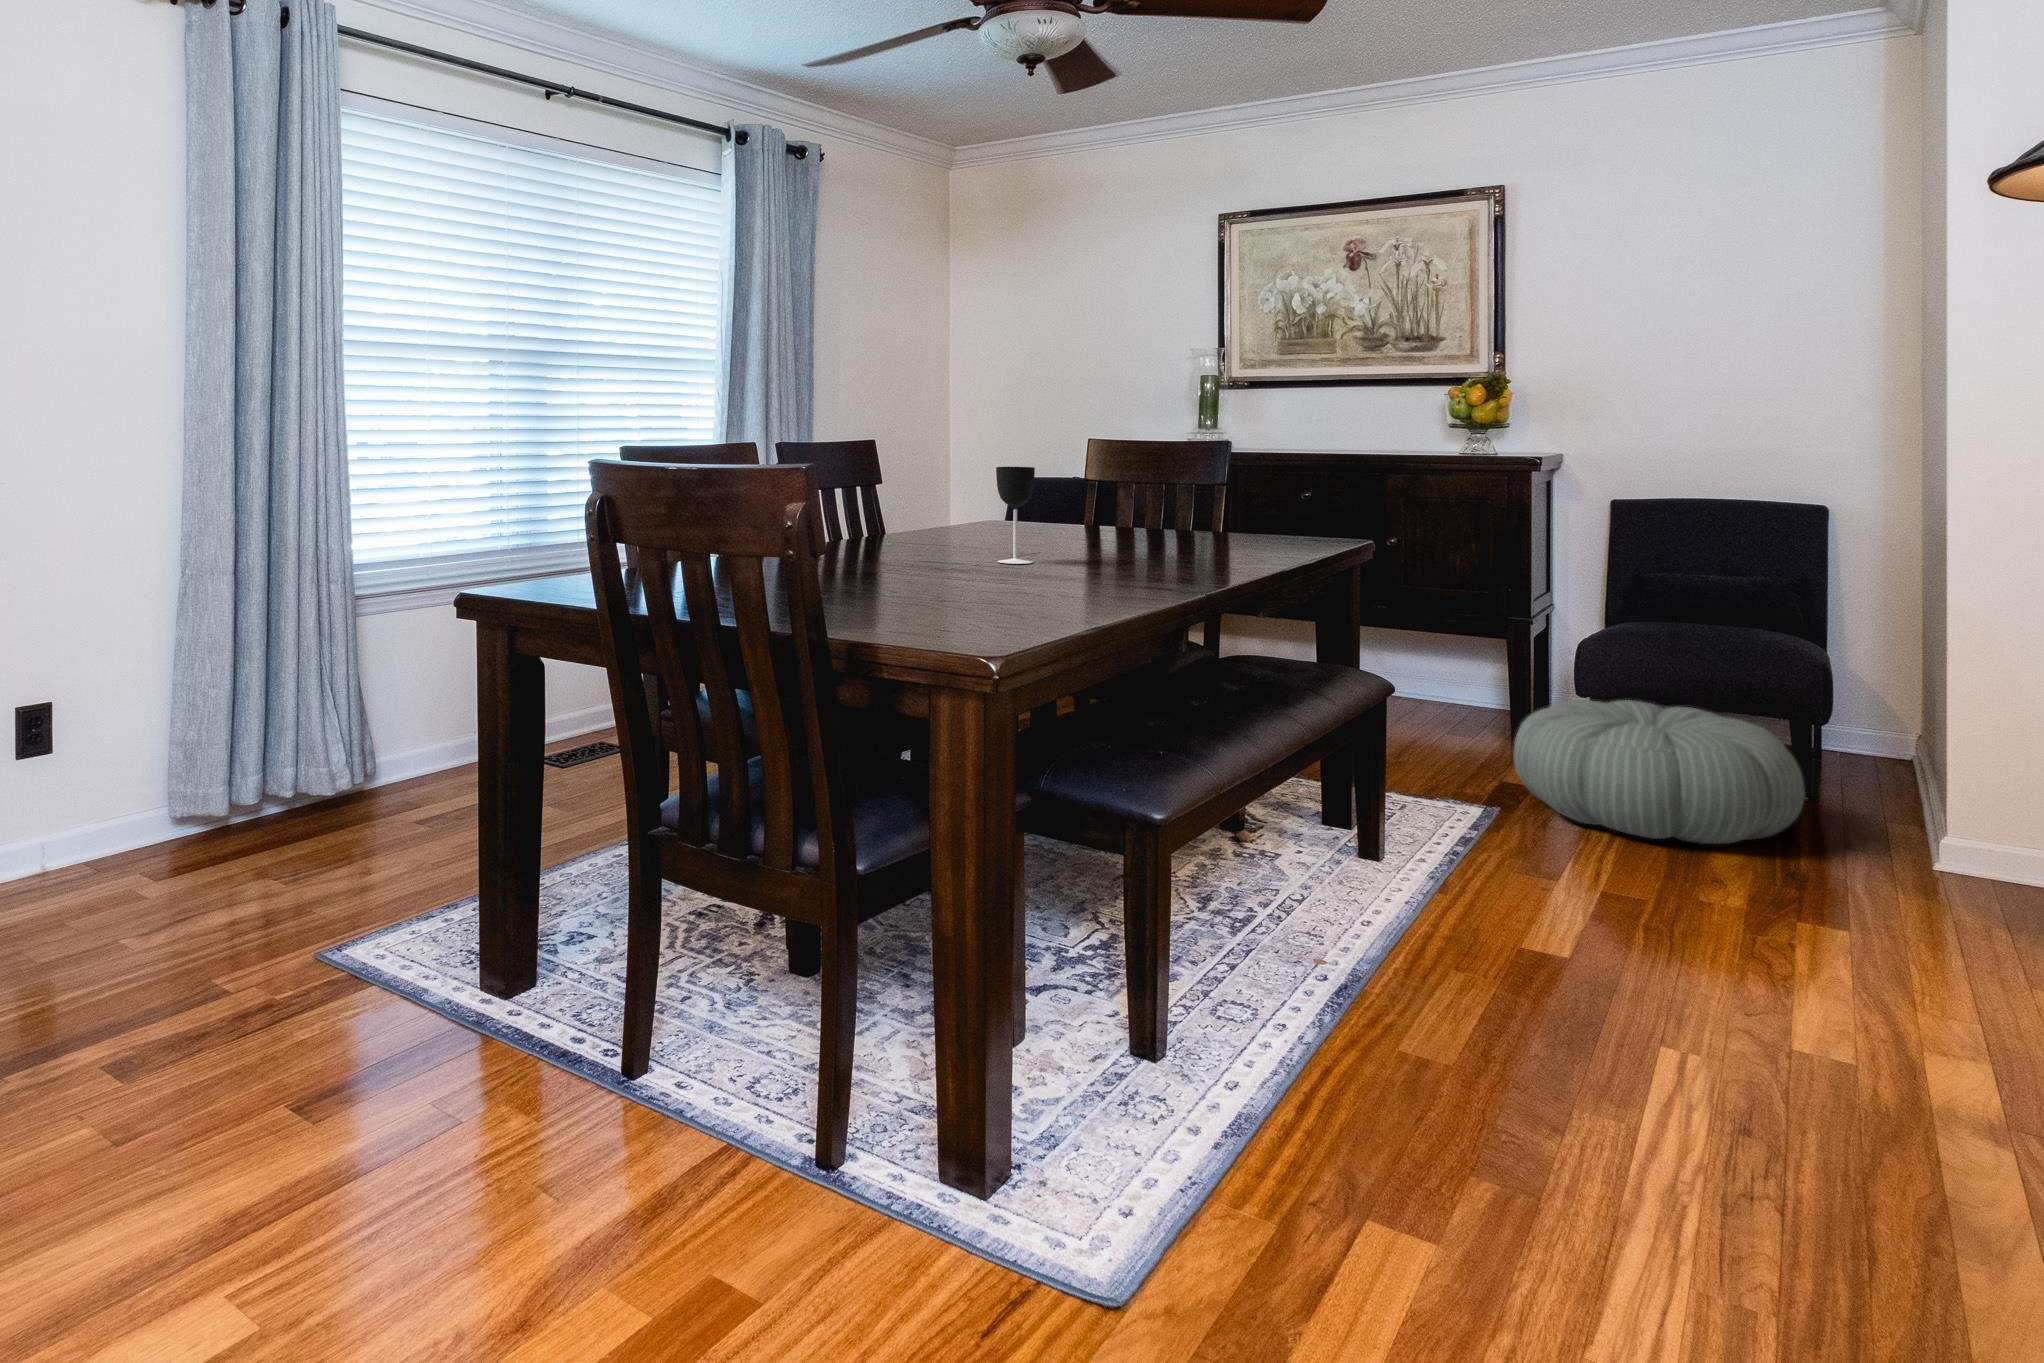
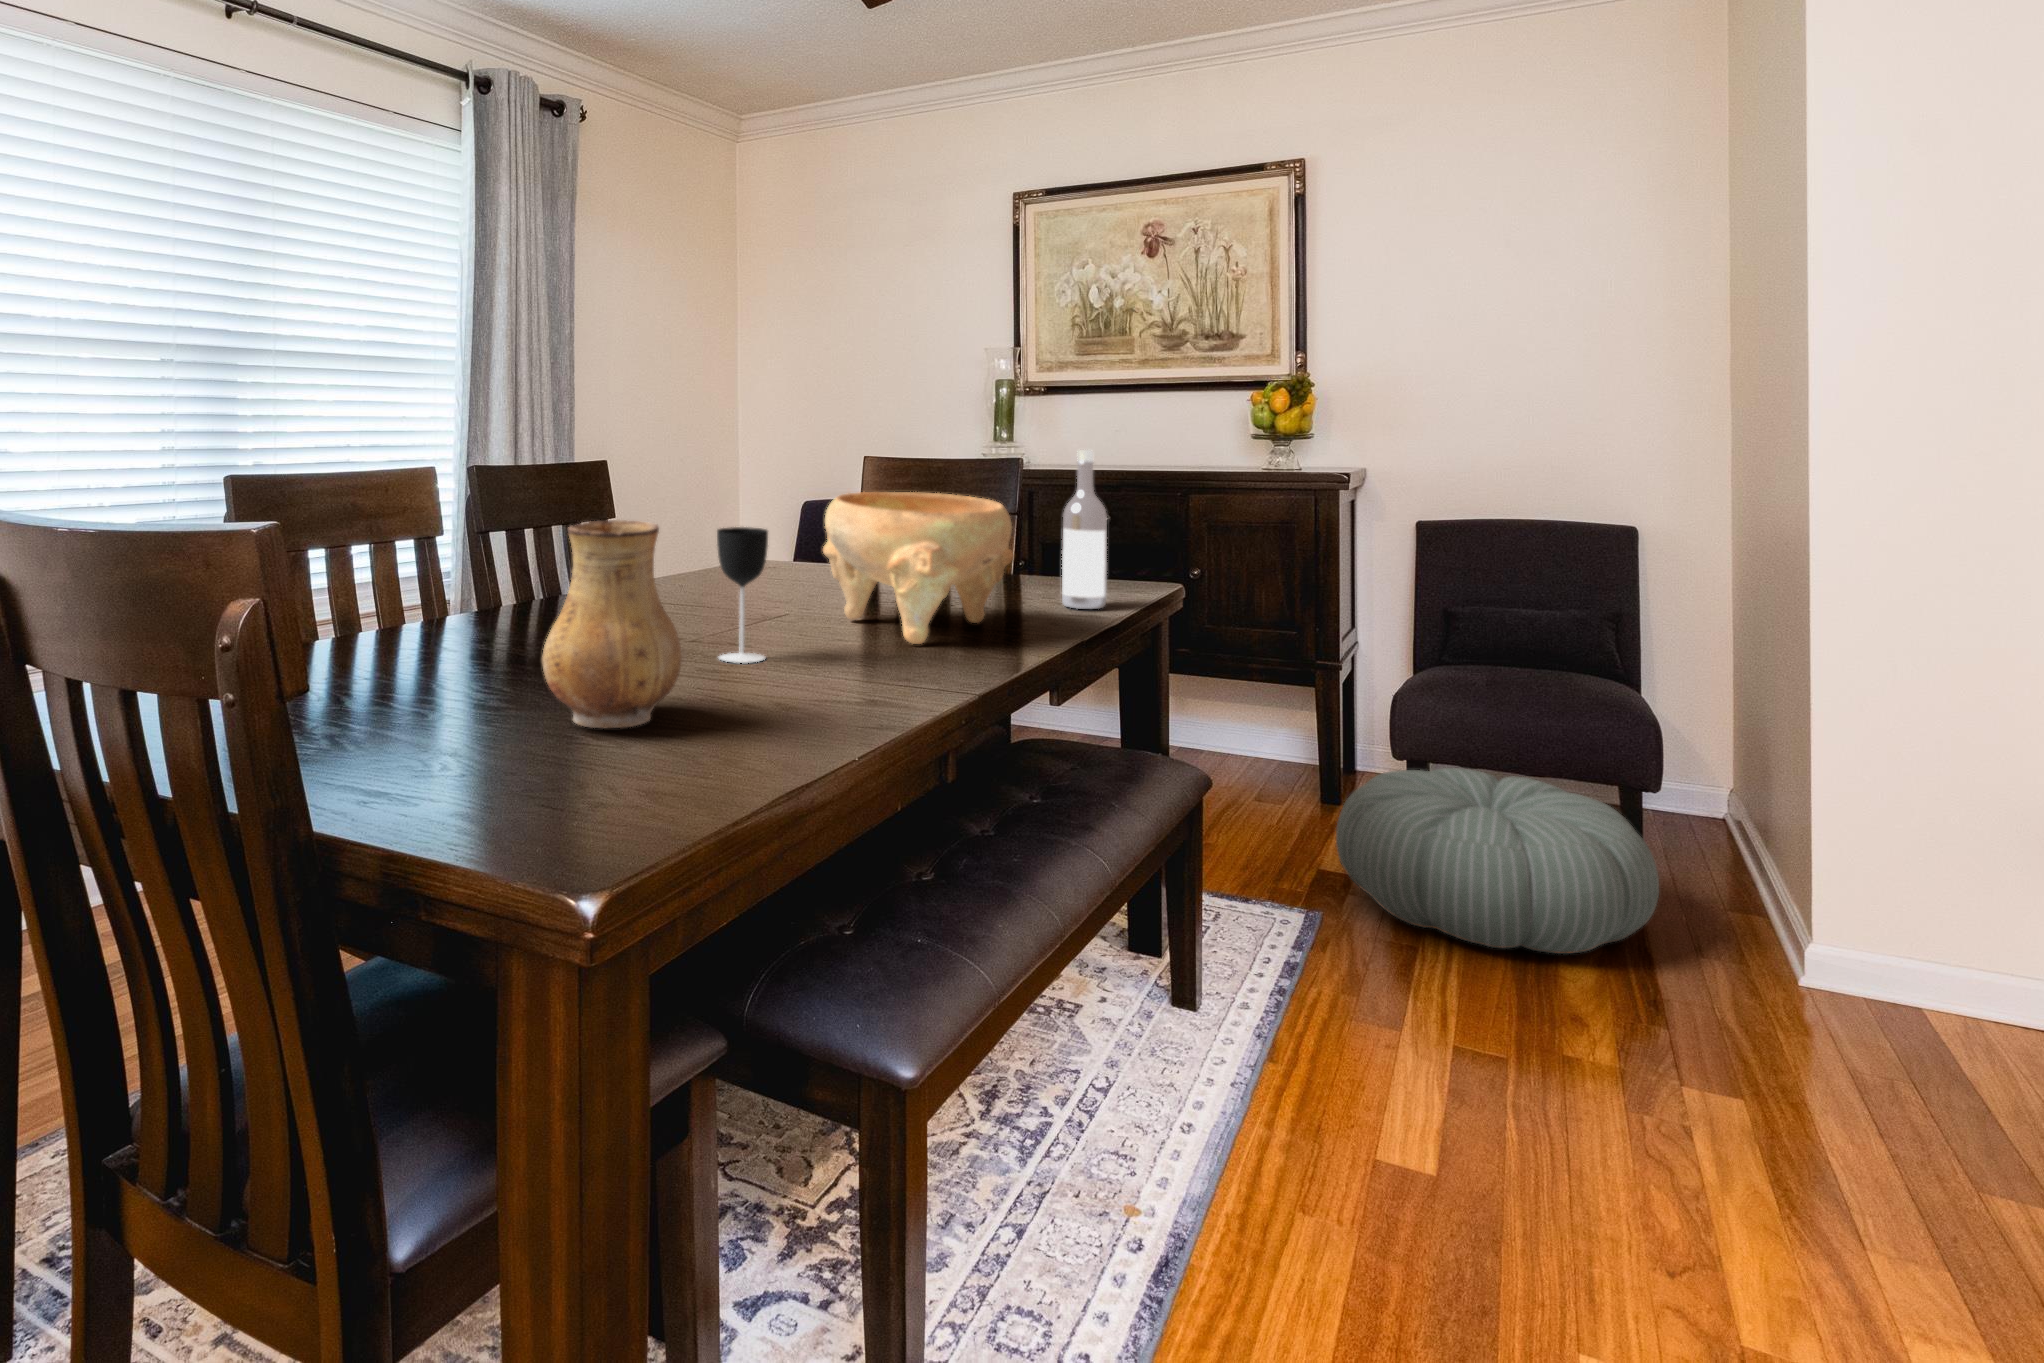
wine bottle: none [1265,417,1302,543] -> present [1062,450,1107,609]
ceramic pitcher: none [887,449,983,587] -> present [542,520,682,728]
decorative bowl: none [1072,449,1224,557] -> present [823,492,1013,644]

